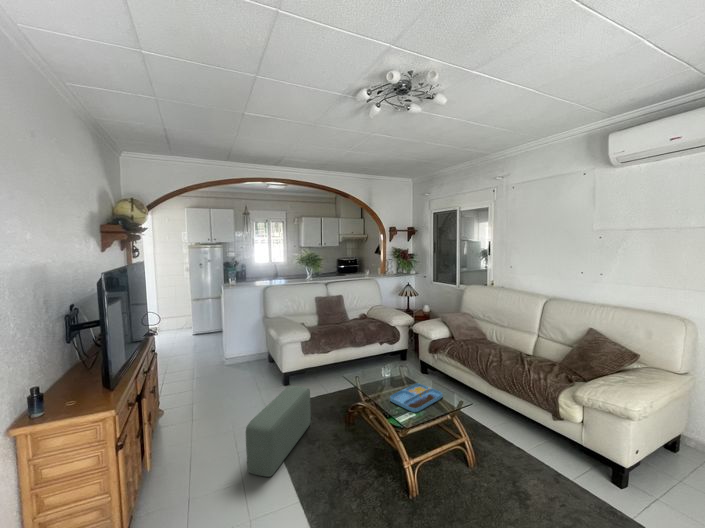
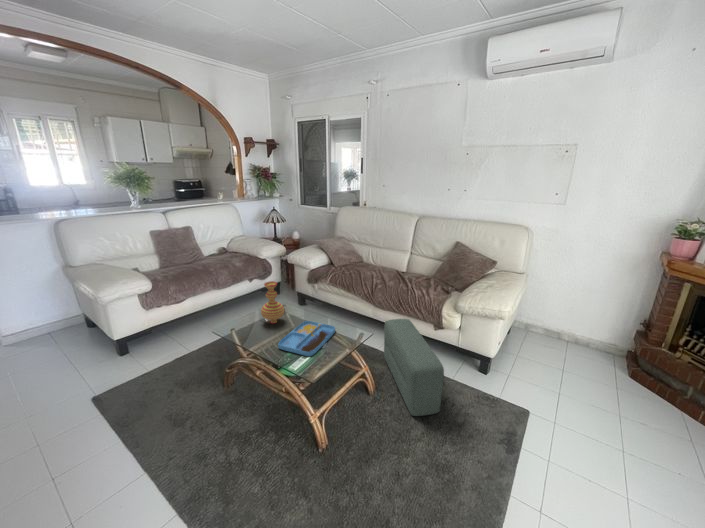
vase: none [382,344,401,381] -> present [261,281,284,324]
pouf: present [246,386,311,477] -> present [384,319,444,416]

